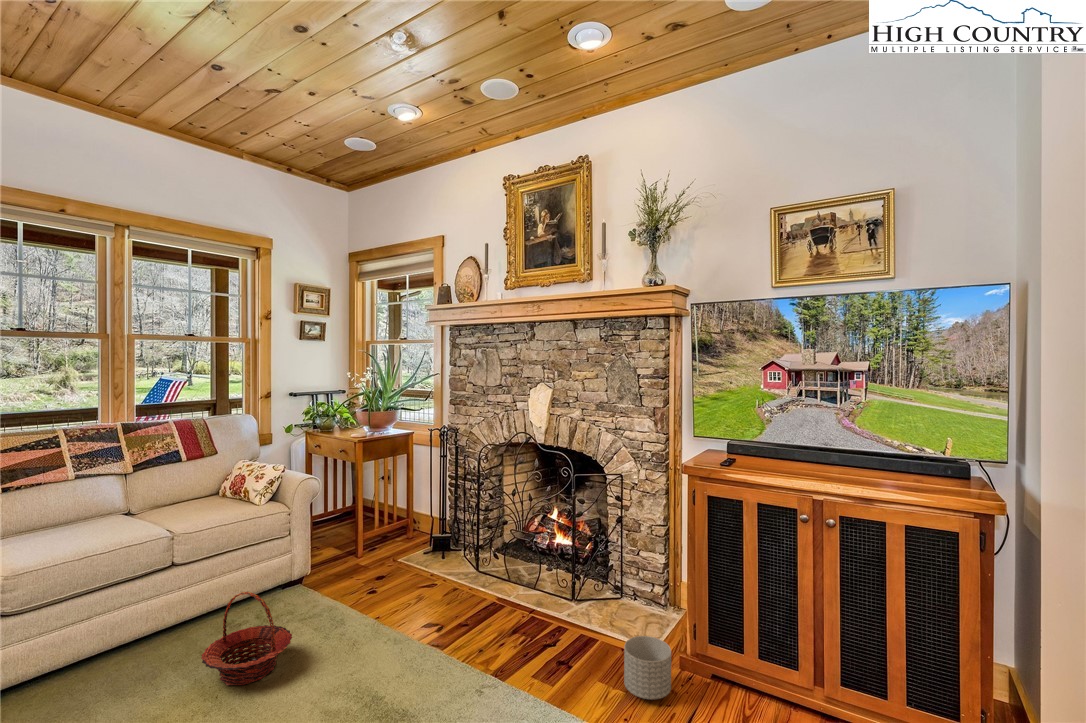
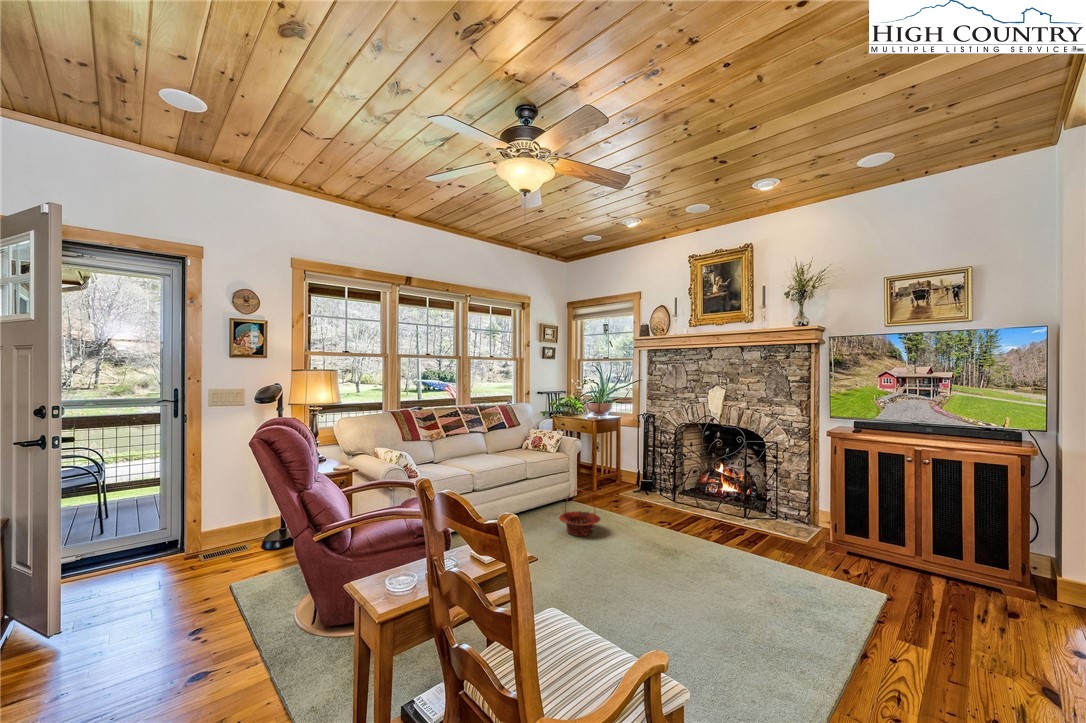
planter: present [624,636,671,699] -> none [798,527,828,559]

